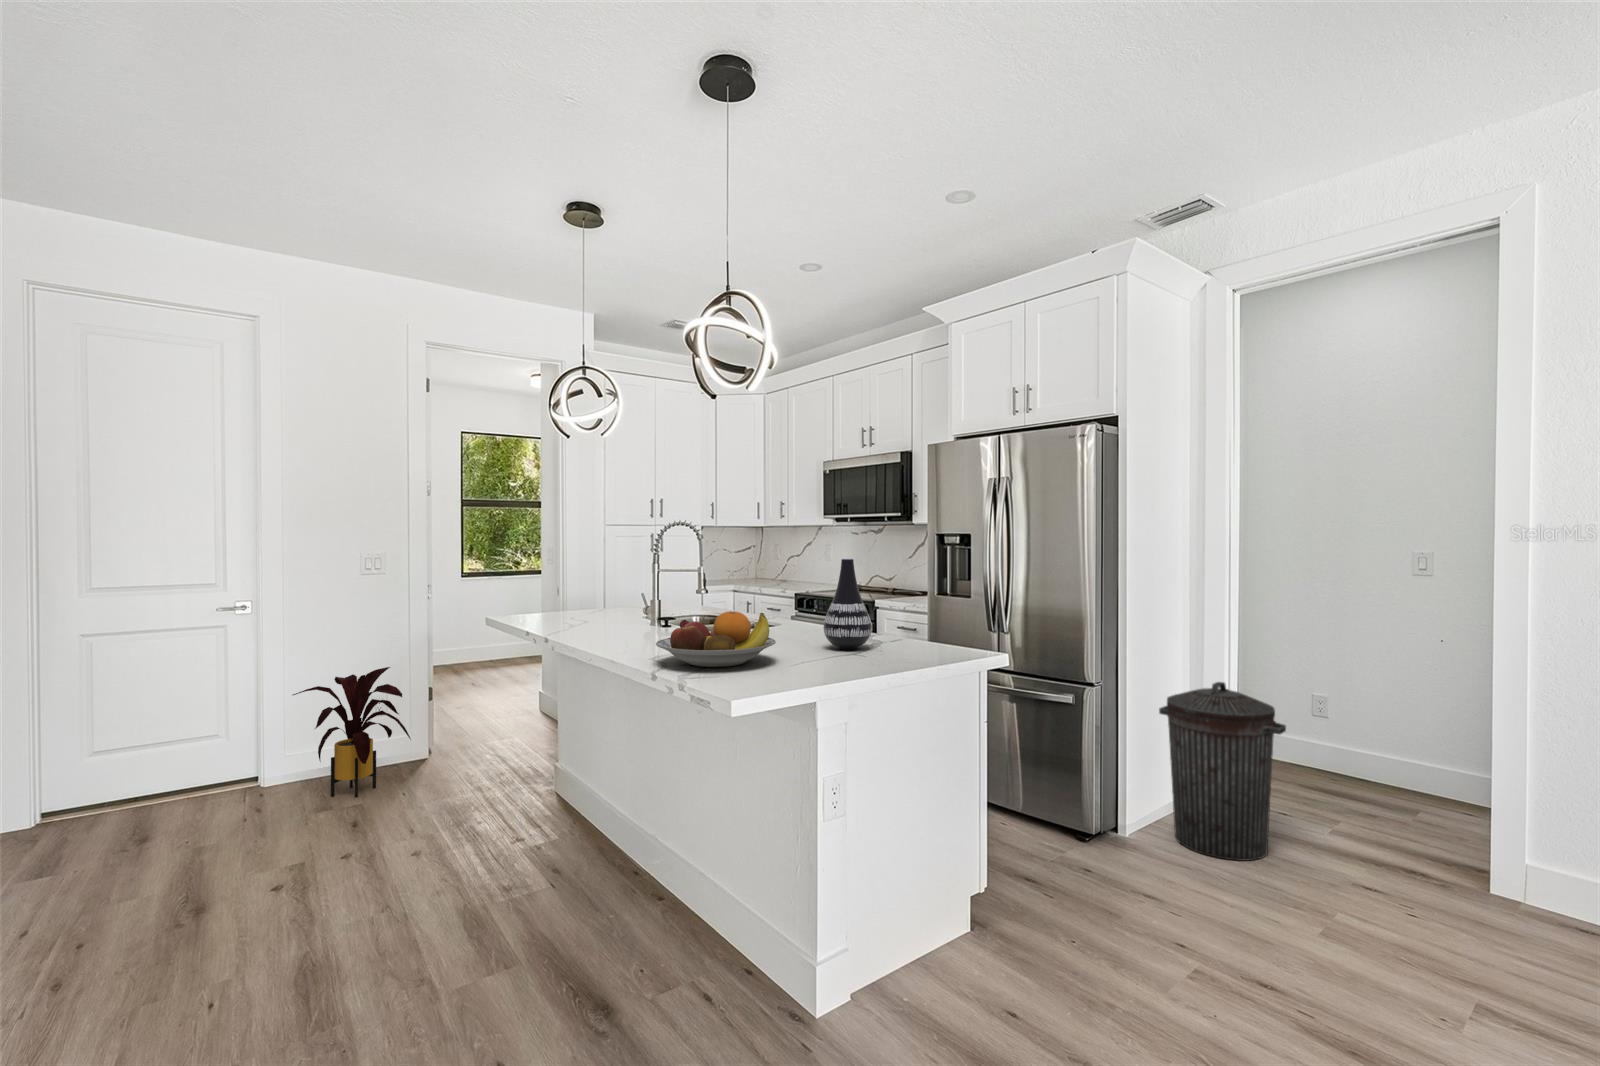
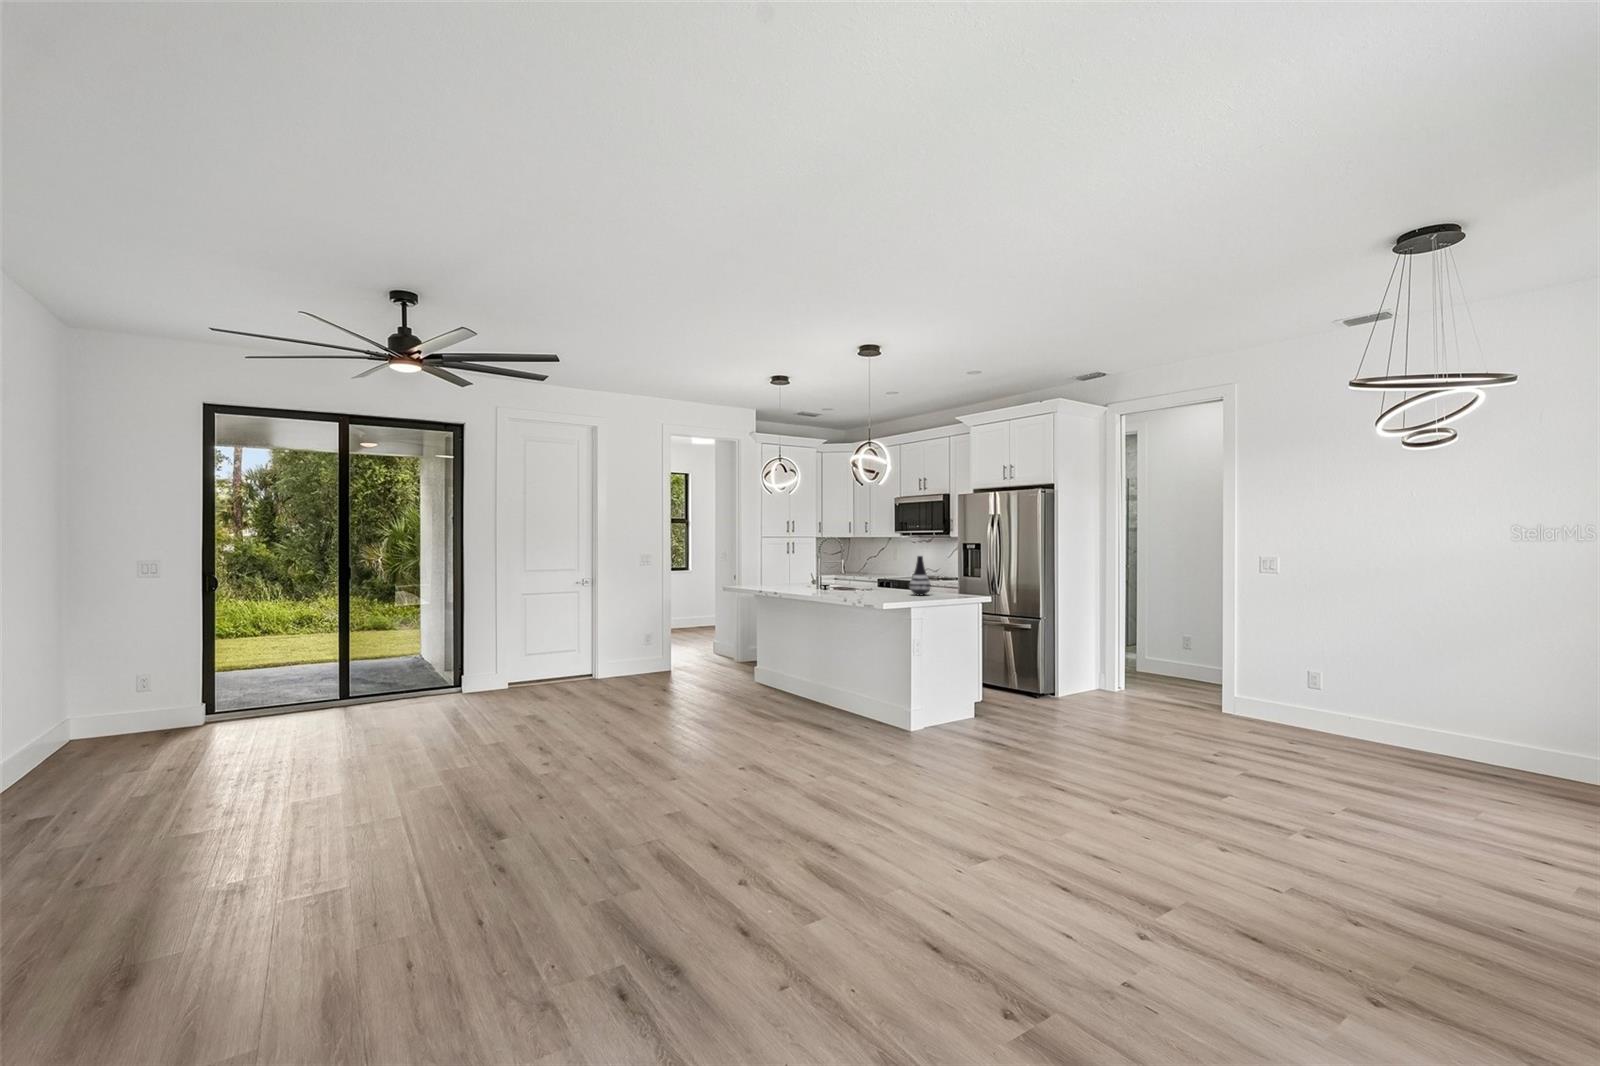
fruit bowl: present [656,611,776,667] -> none [843,577,892,599]
house plant: present [293,667,410,797] -> none [620,616,679,682]
trash can: present [1159,682,1286,861] -> none [1076,619,1133,703]

